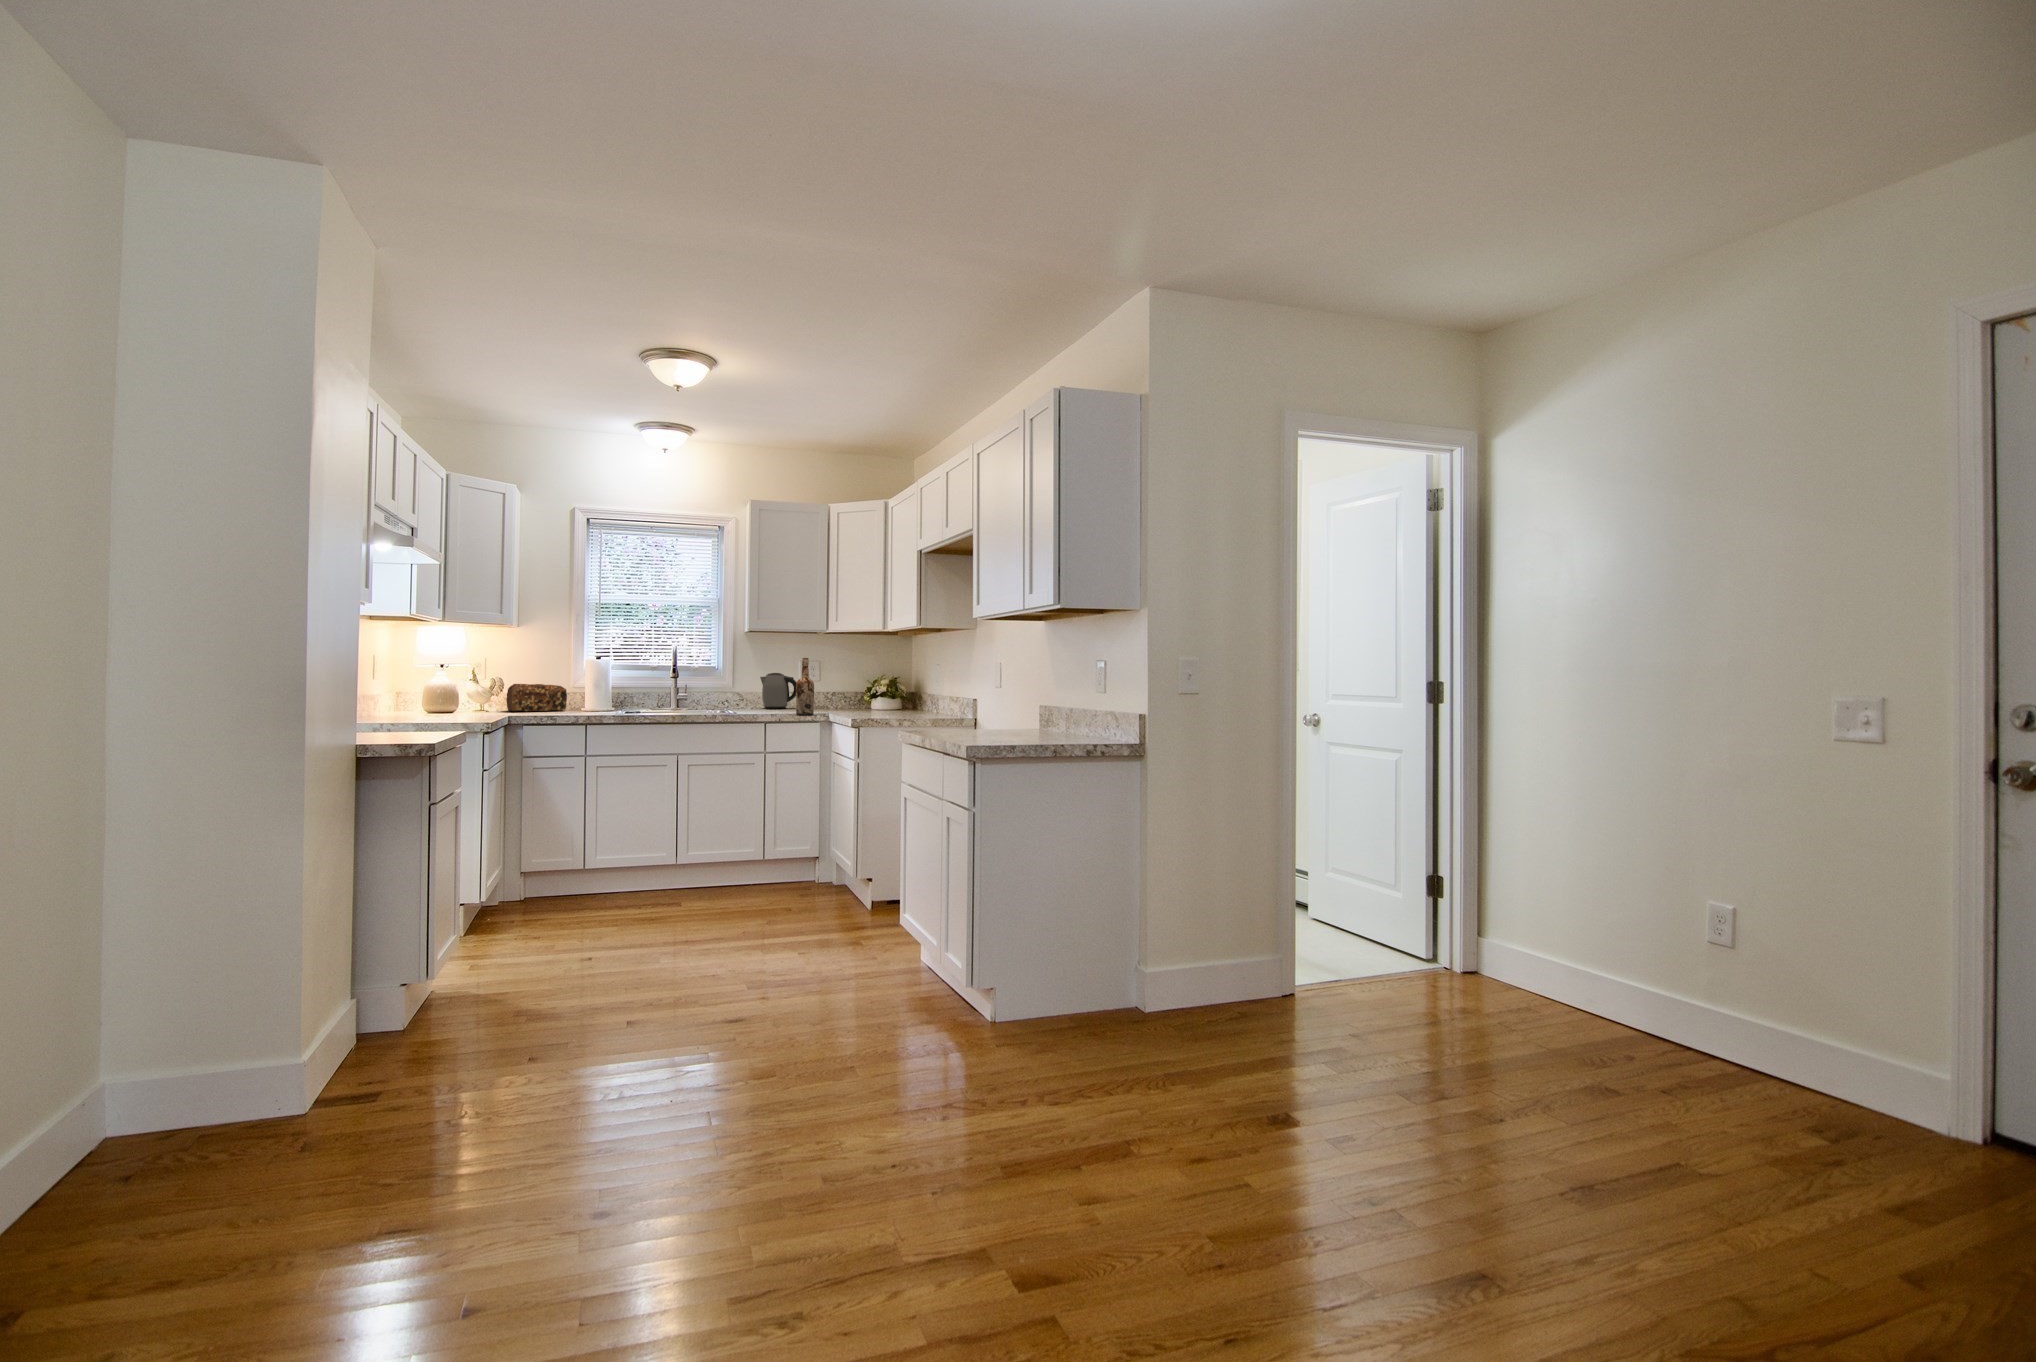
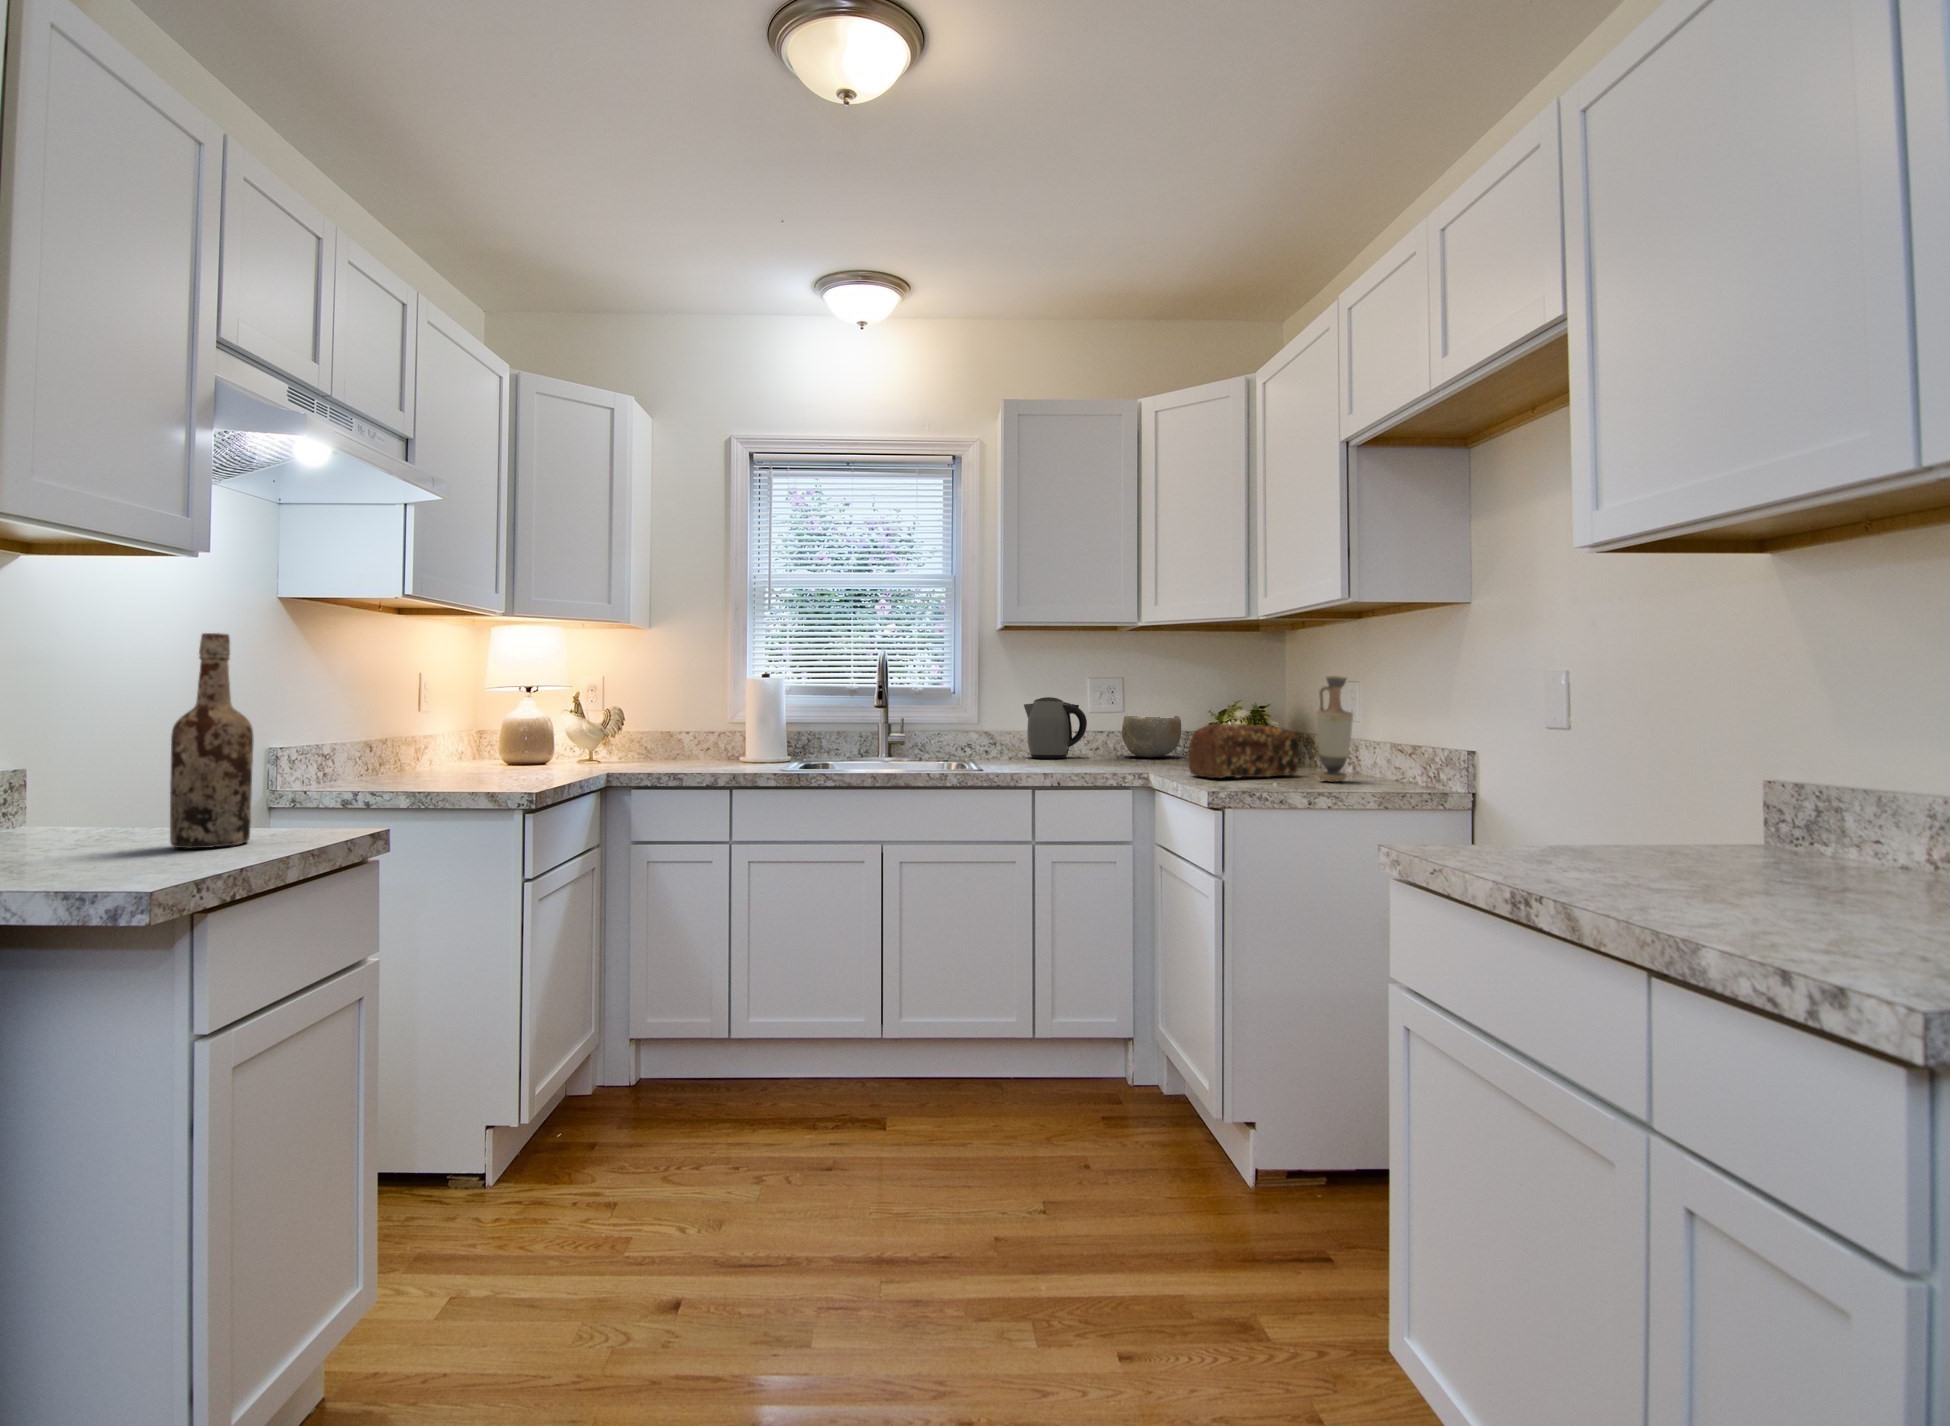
wine bottle: present [796,658,814,715] -> present [170,633,253,848]
vase: none [913,664,931,717] -> present [1317,676,1353,782]
bowl: none [819,682,854,708] -> present [1122,715,1181,758]
bread loaf: present [506,684,567,711] -> present [1188,724,1299,778]

